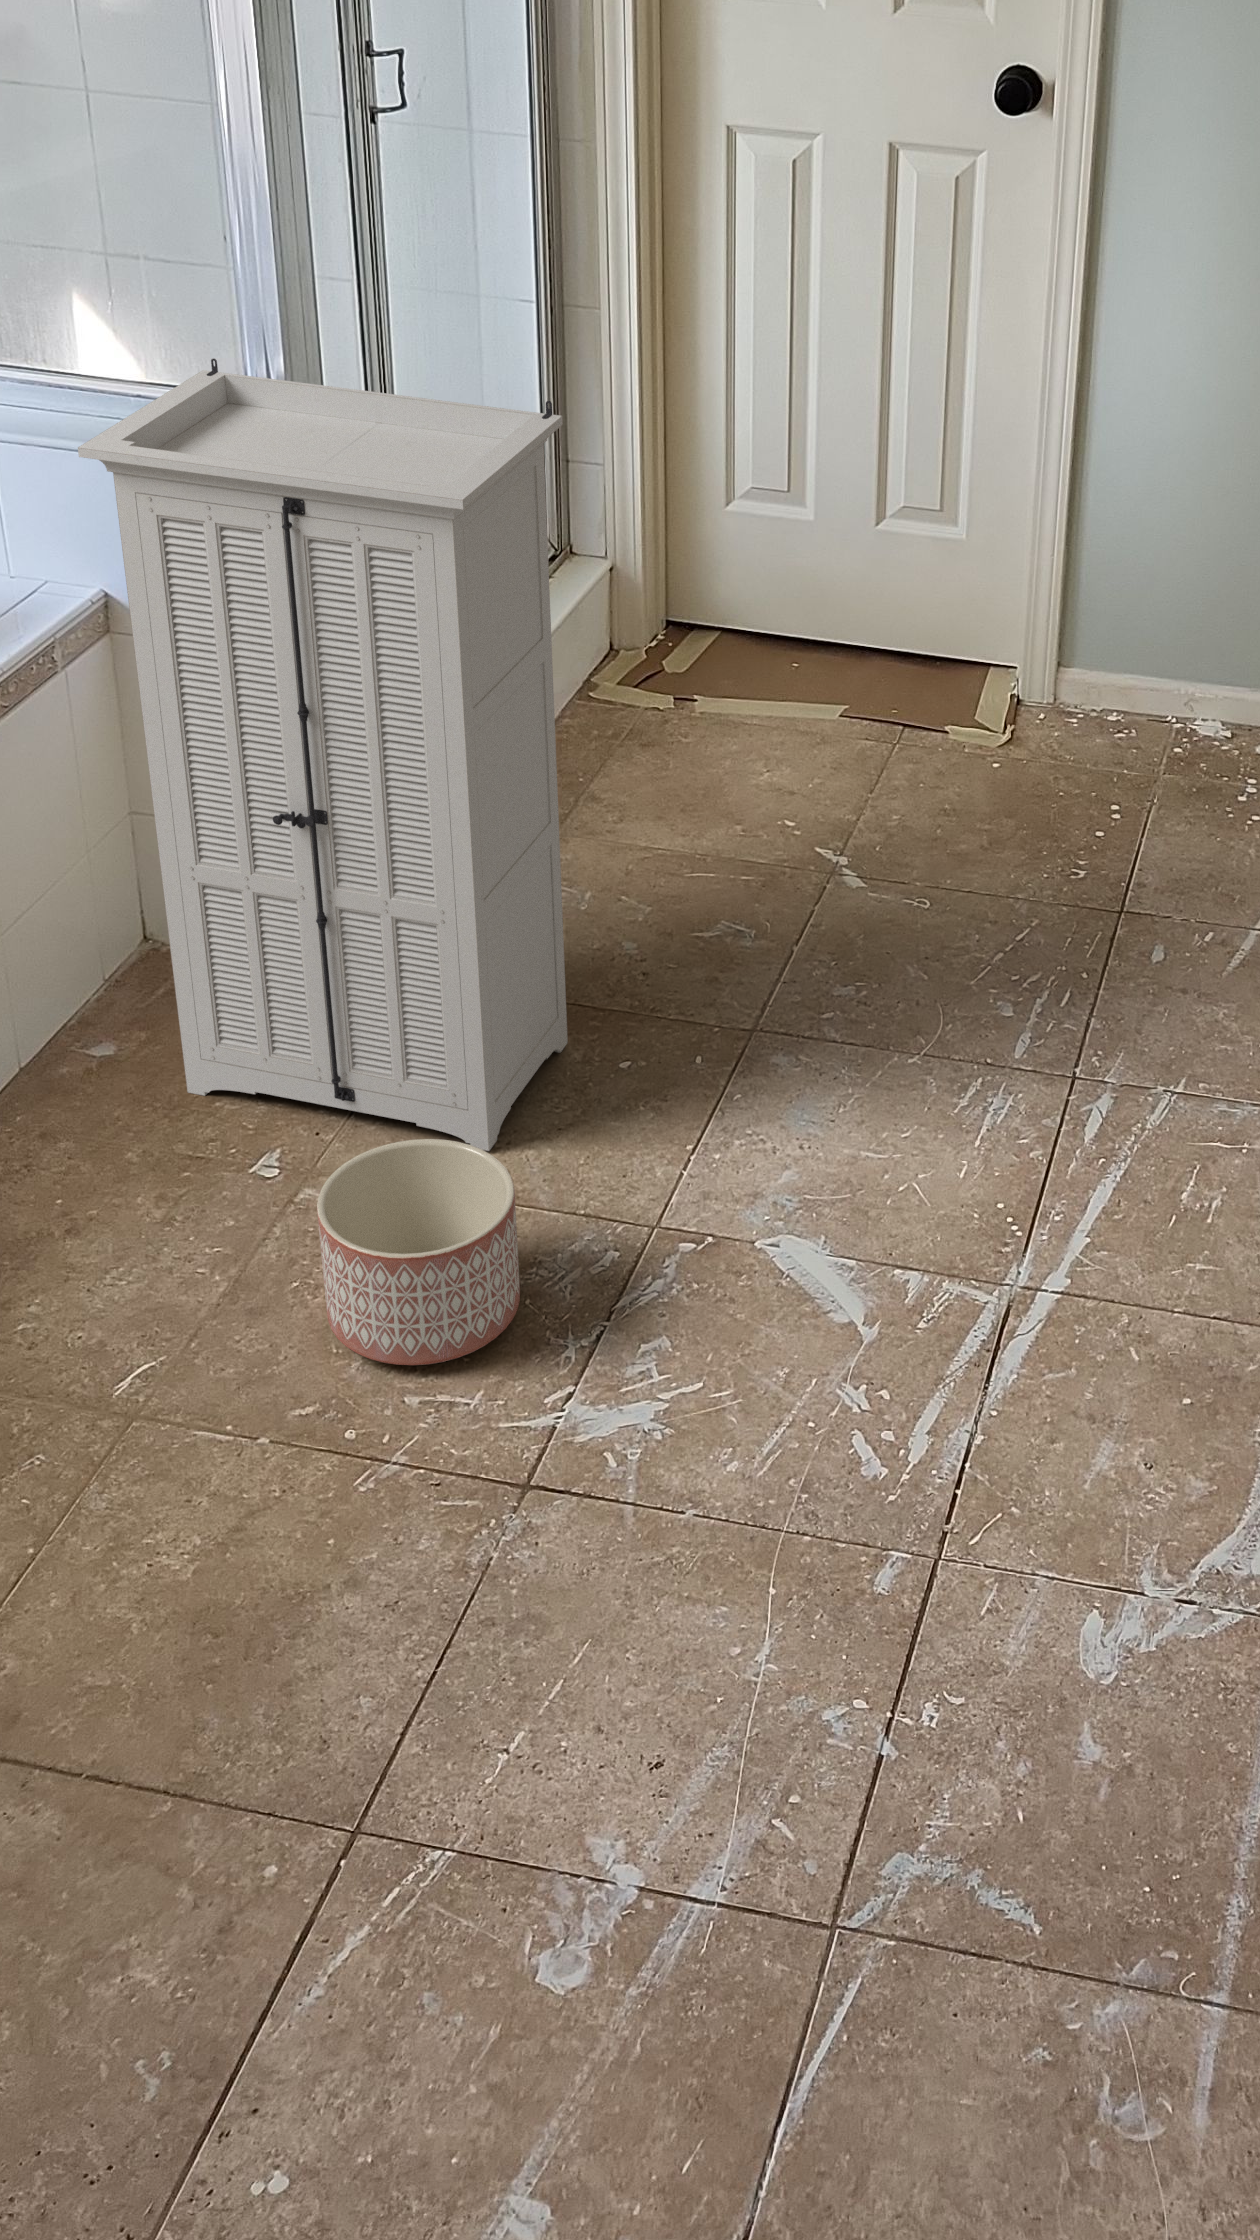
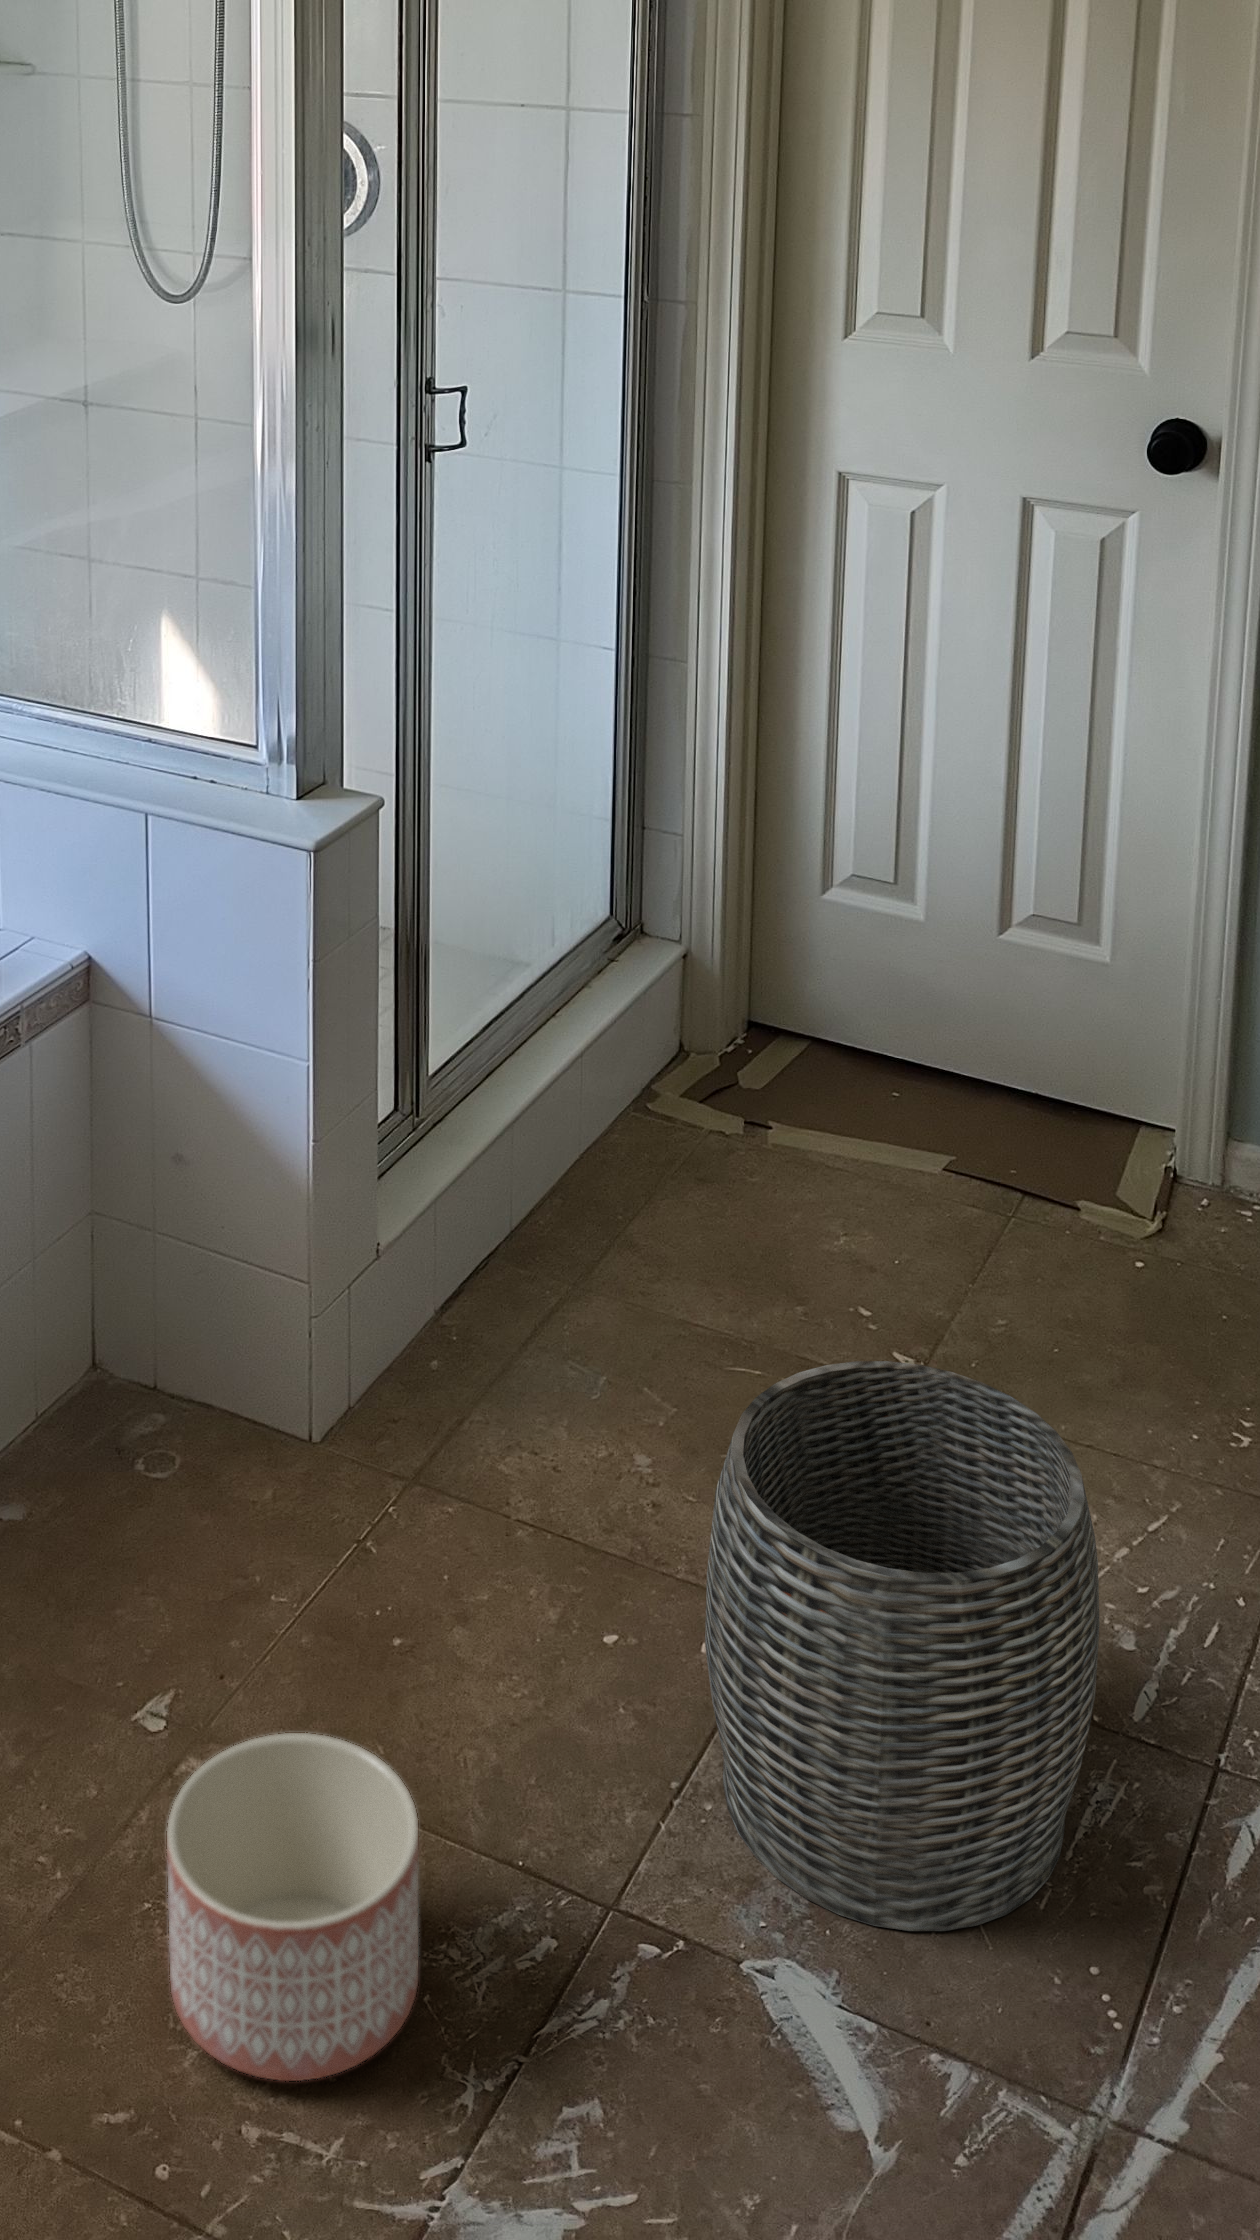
storage cabinet: present [78,359,568,1151] -> none [29,713,577,1741]
woven basket: none [706,825,996,1208] -> present [705,1361,1100,1931]

